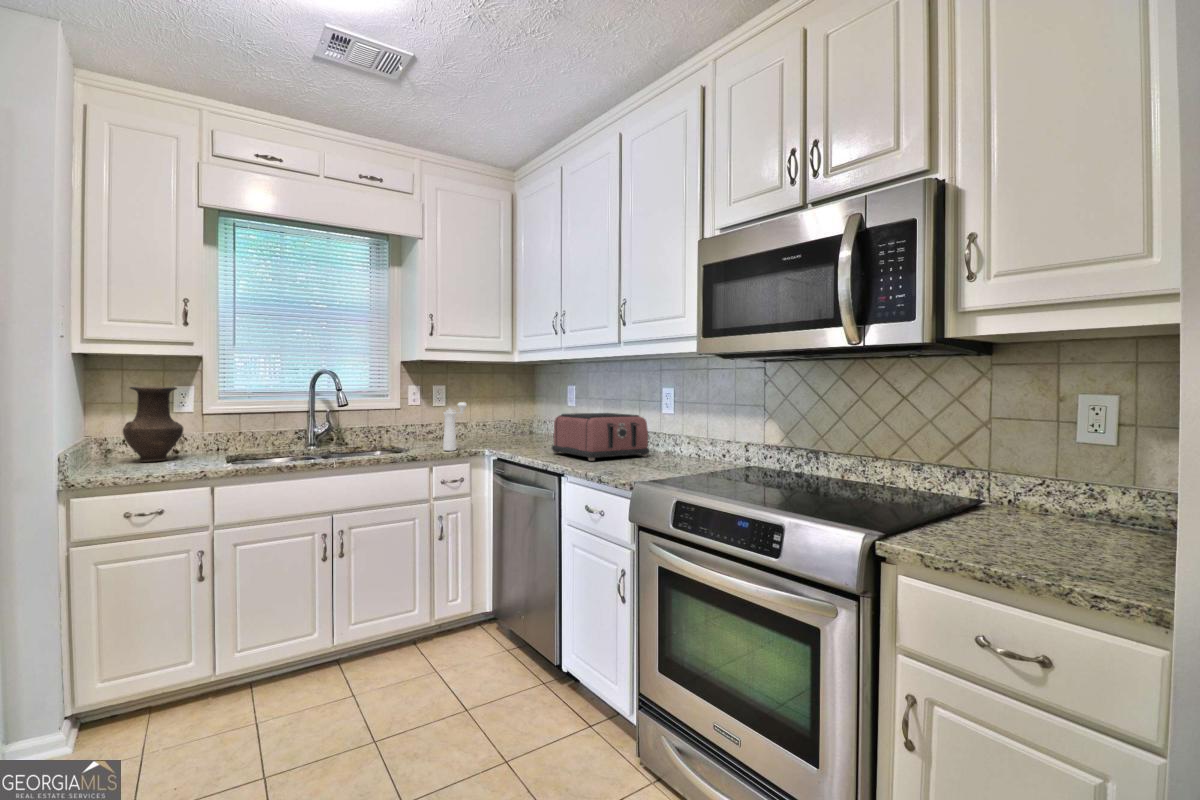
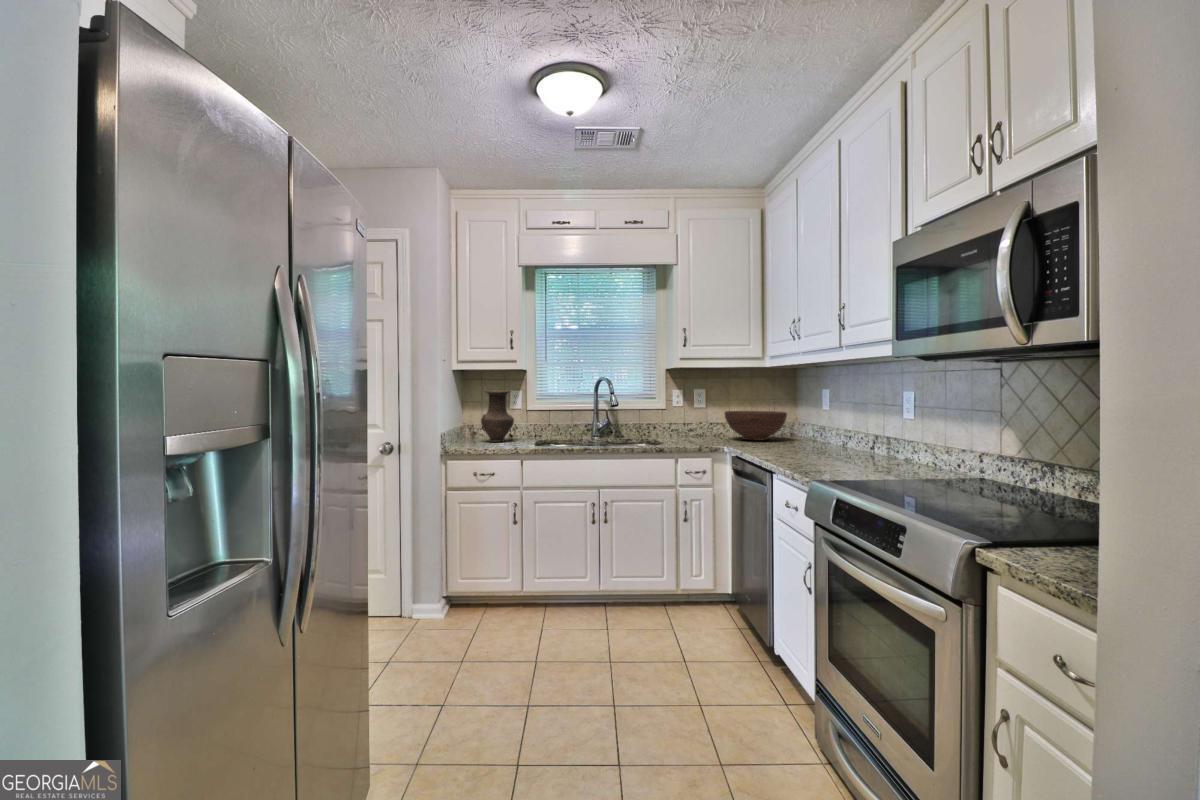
pepper mill: present [443,402,467,451] -> none [690,404,714,446]
fruit bowl: none [471,409,536,441] -> present [724,411,787,440]
toaster: present [552,413,649,461] -> none [781,416,879,462]

